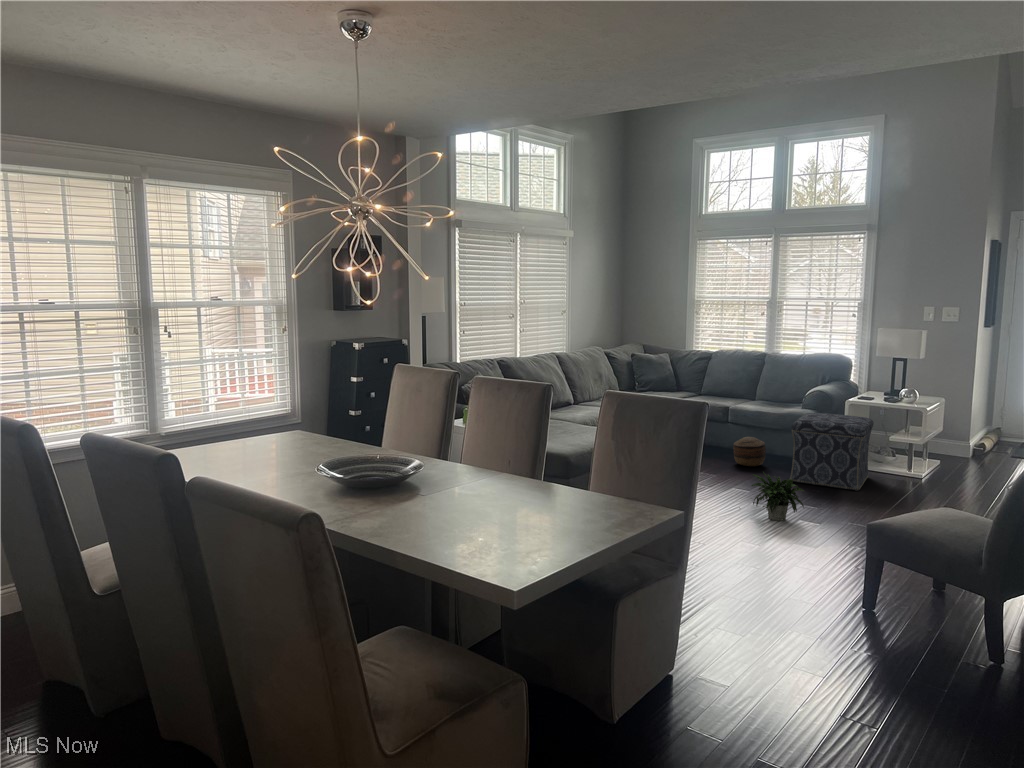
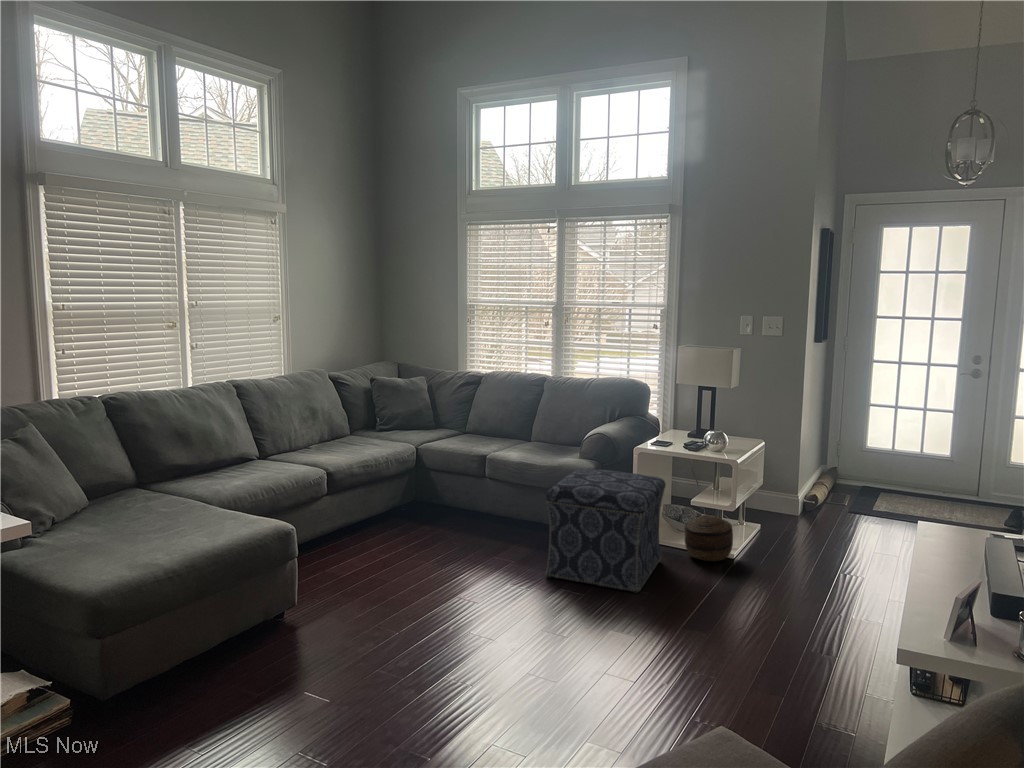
basket: present [733,437,766,466] -> present [685,515,733,561]
potted plant: present [752,472,804,521] -> none [435,592,530,680]

